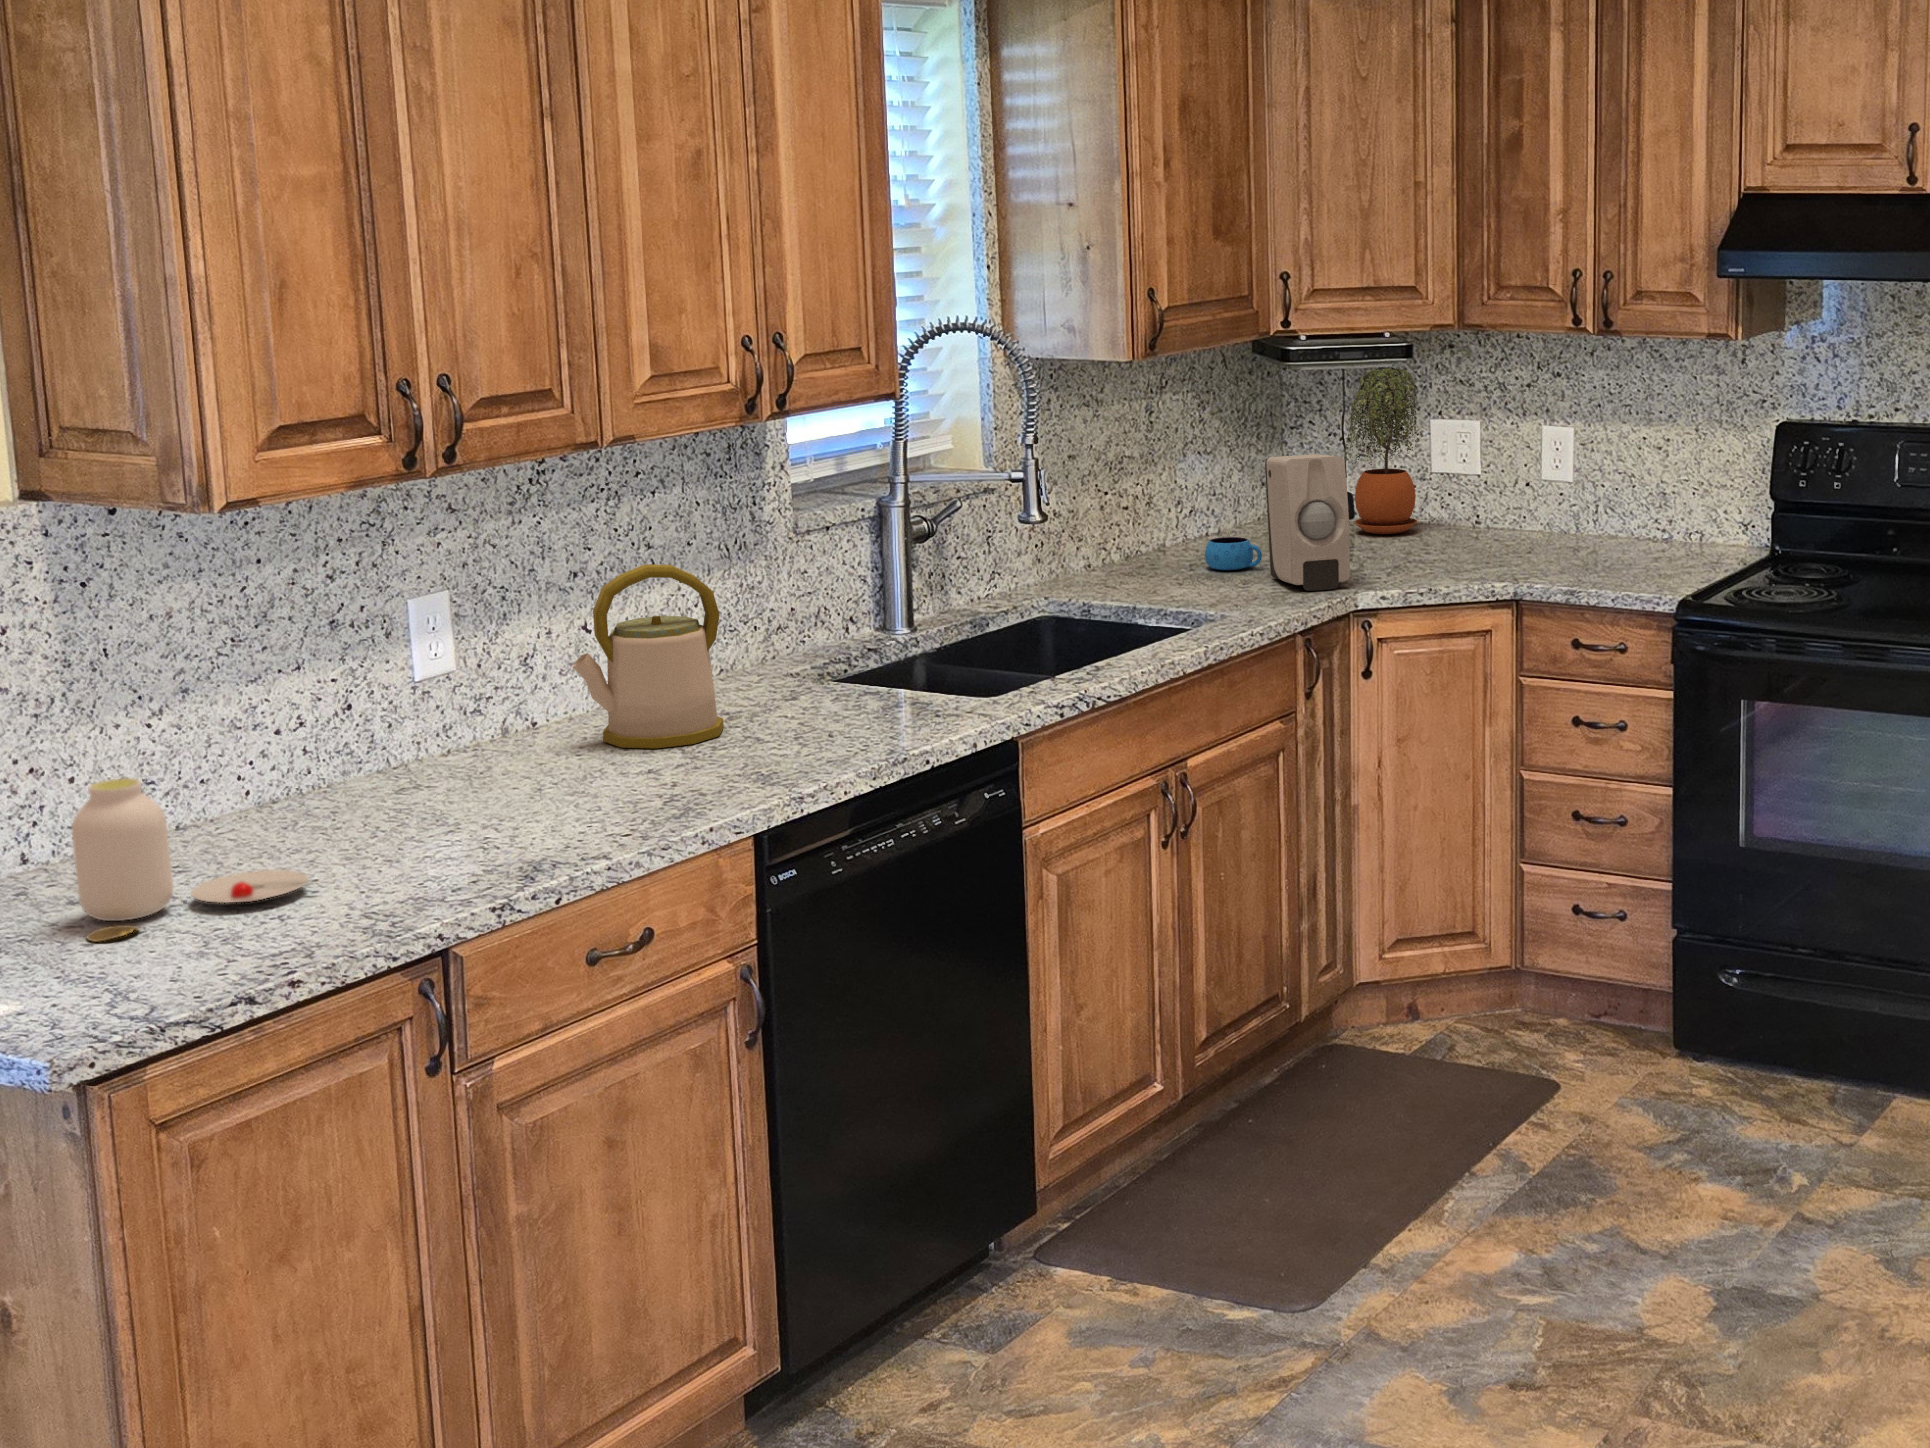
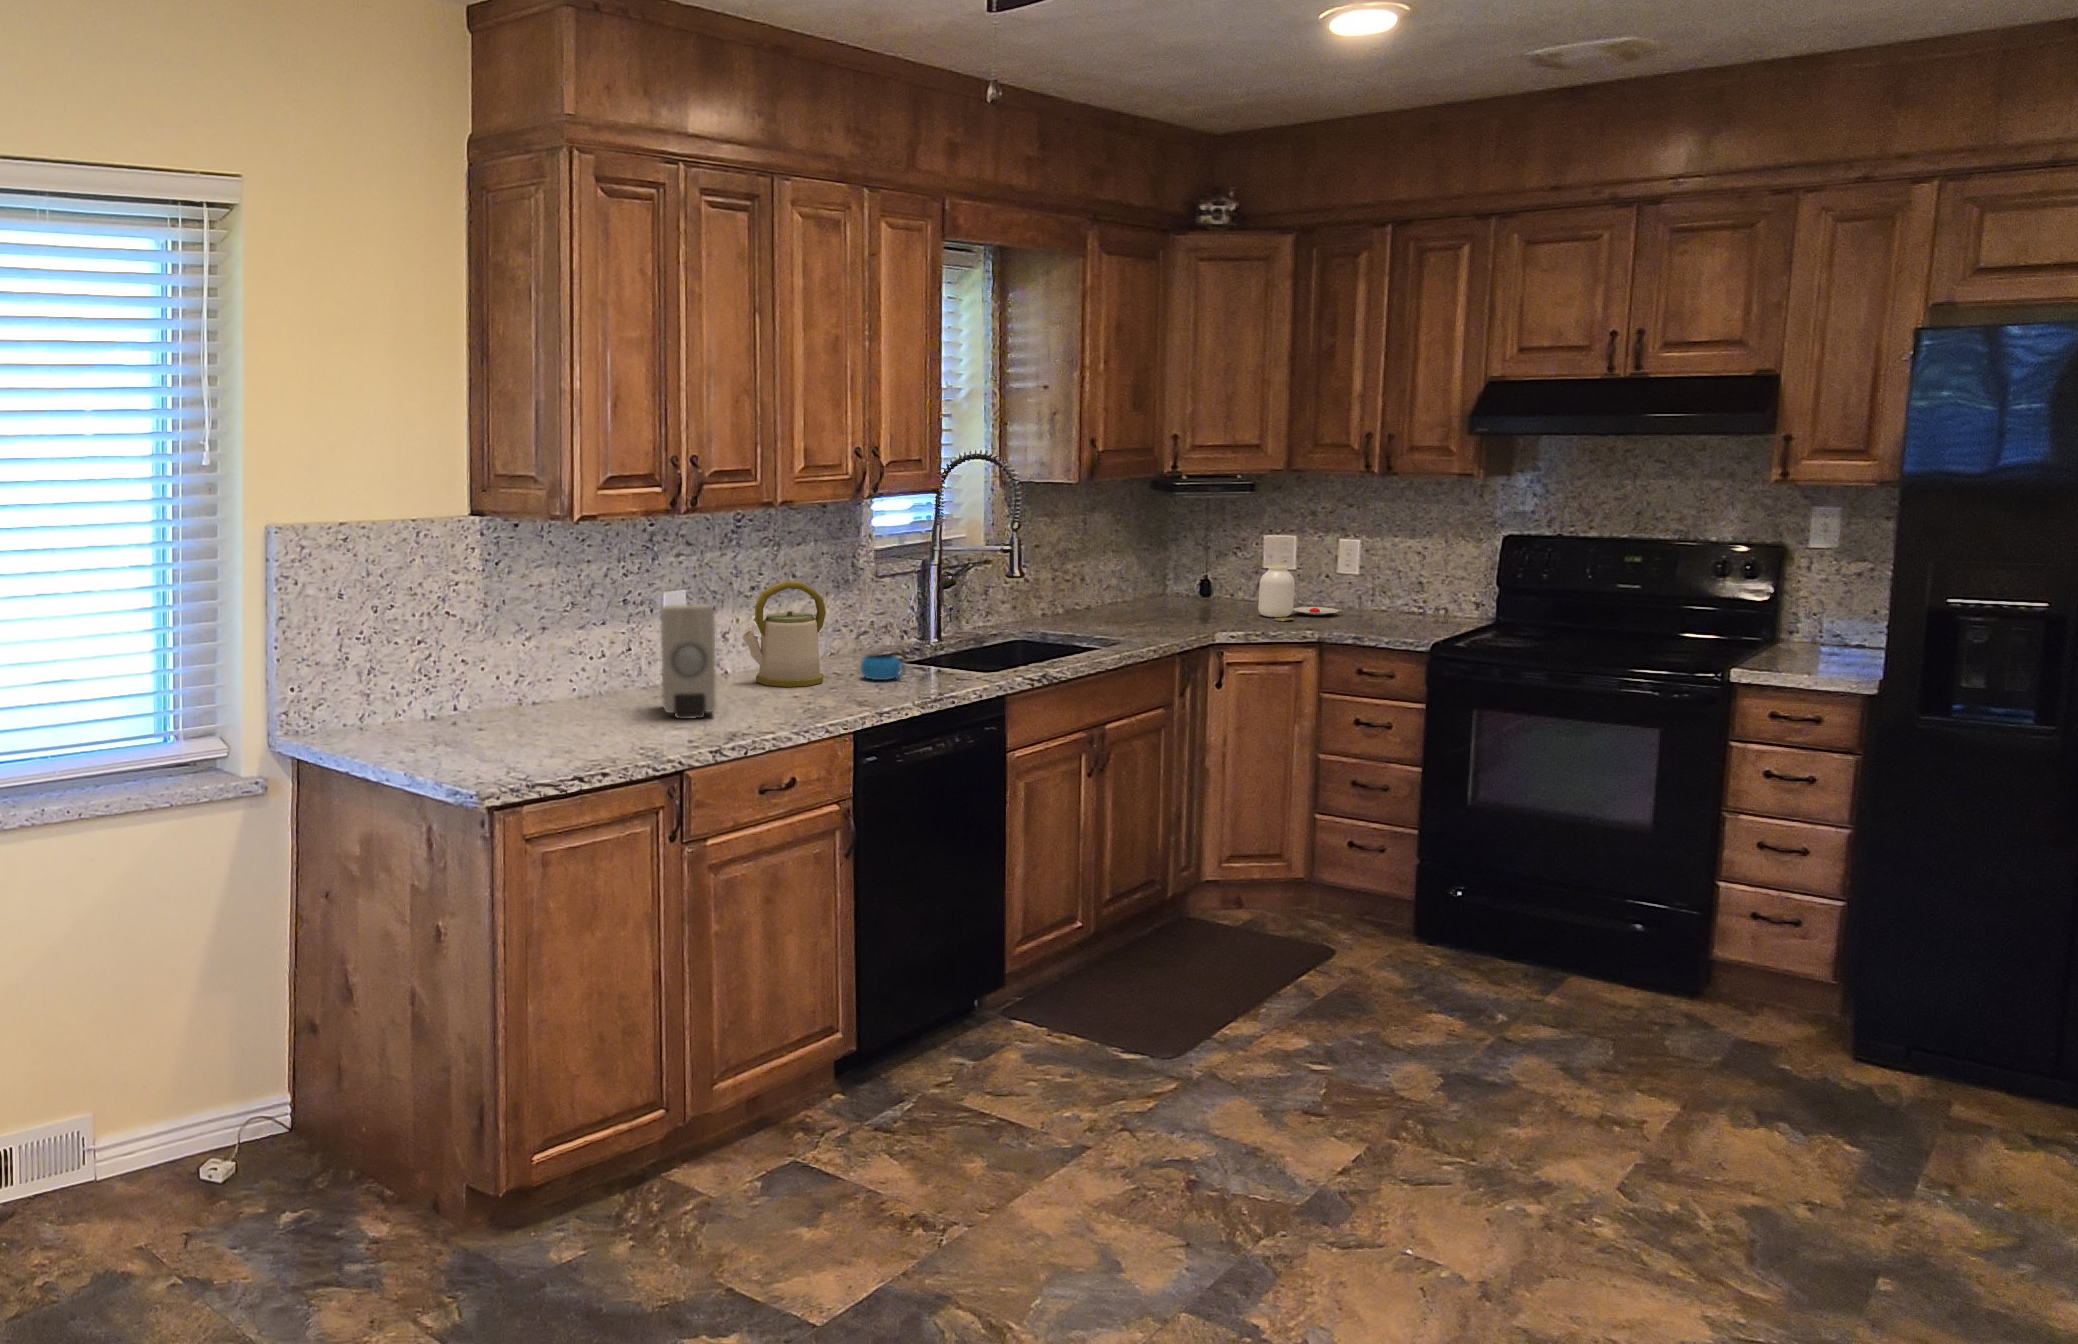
potted plant: present [1345,367,1419,534] -> none [1206,487,1263,598]
soap dispenser: present [1265,454,1350,591] -> present [661,604,716,719]
mug: present [1205,537,1262,570] -> present [861,654,905,680]
jar: present [72,778,309,942] -> present [1258,565,1339,621]

